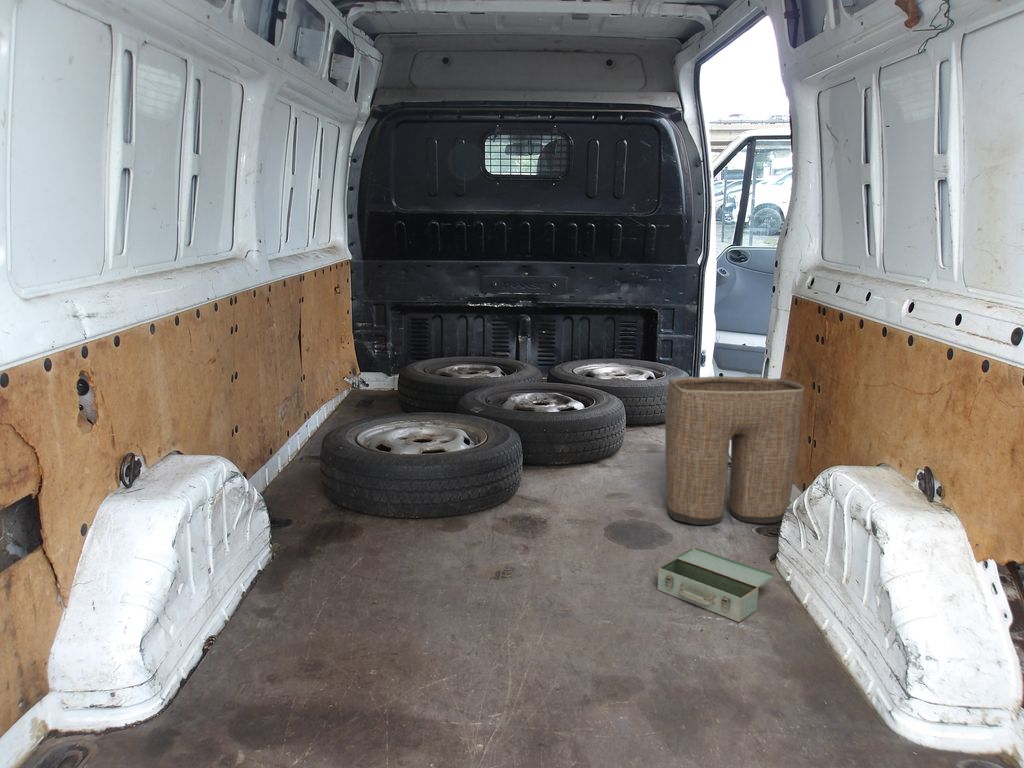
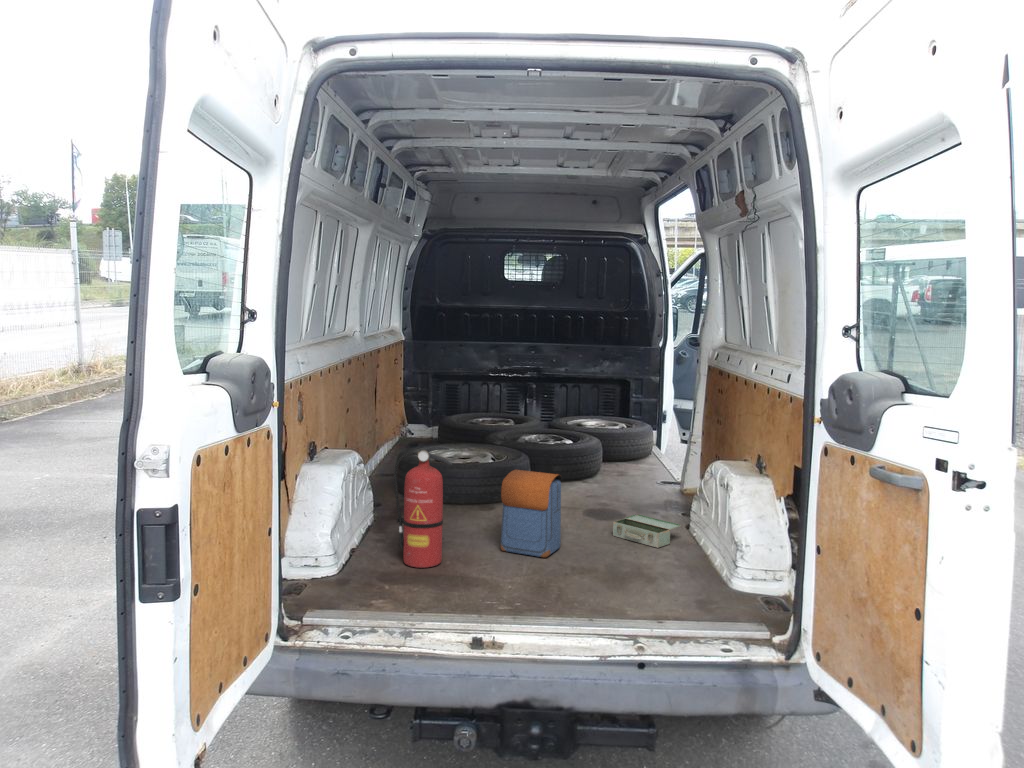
laundry basket: present [665,376,804,525] -> none [624,417,710,510]
fire extinguisher: none [256,474,365,700] -> present [394,446,452,568]
backpack: none [465,494,573,659] -> present [500,470,562,557]

